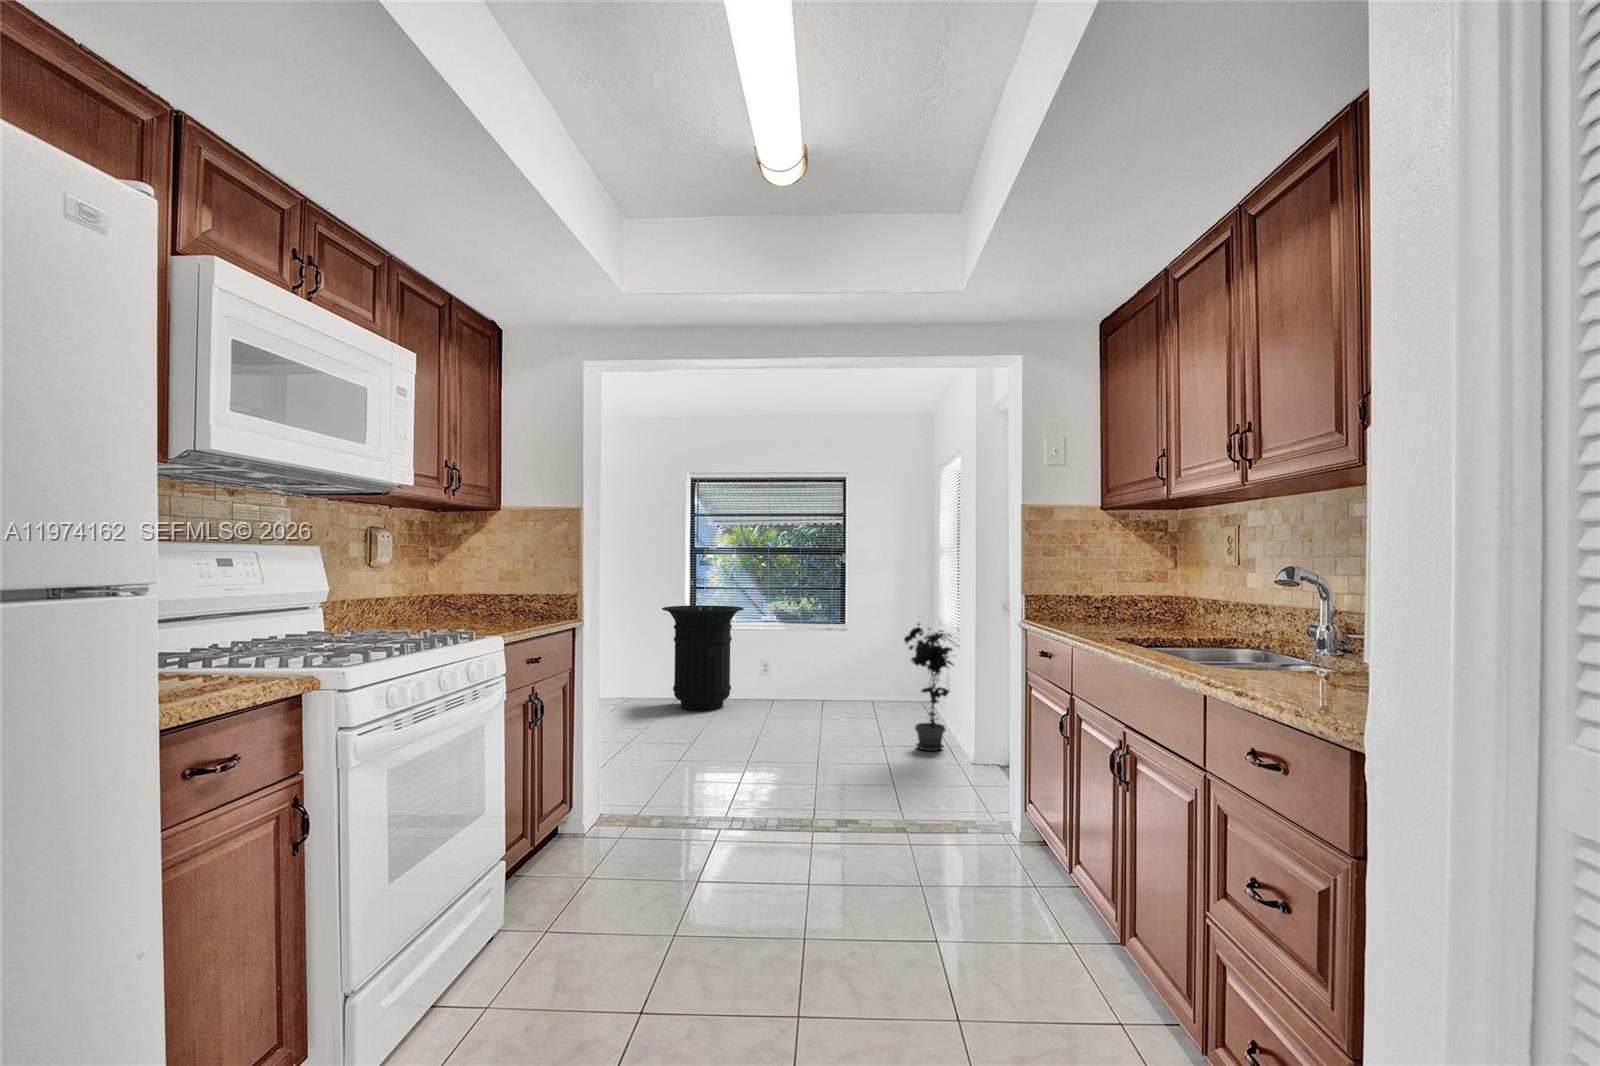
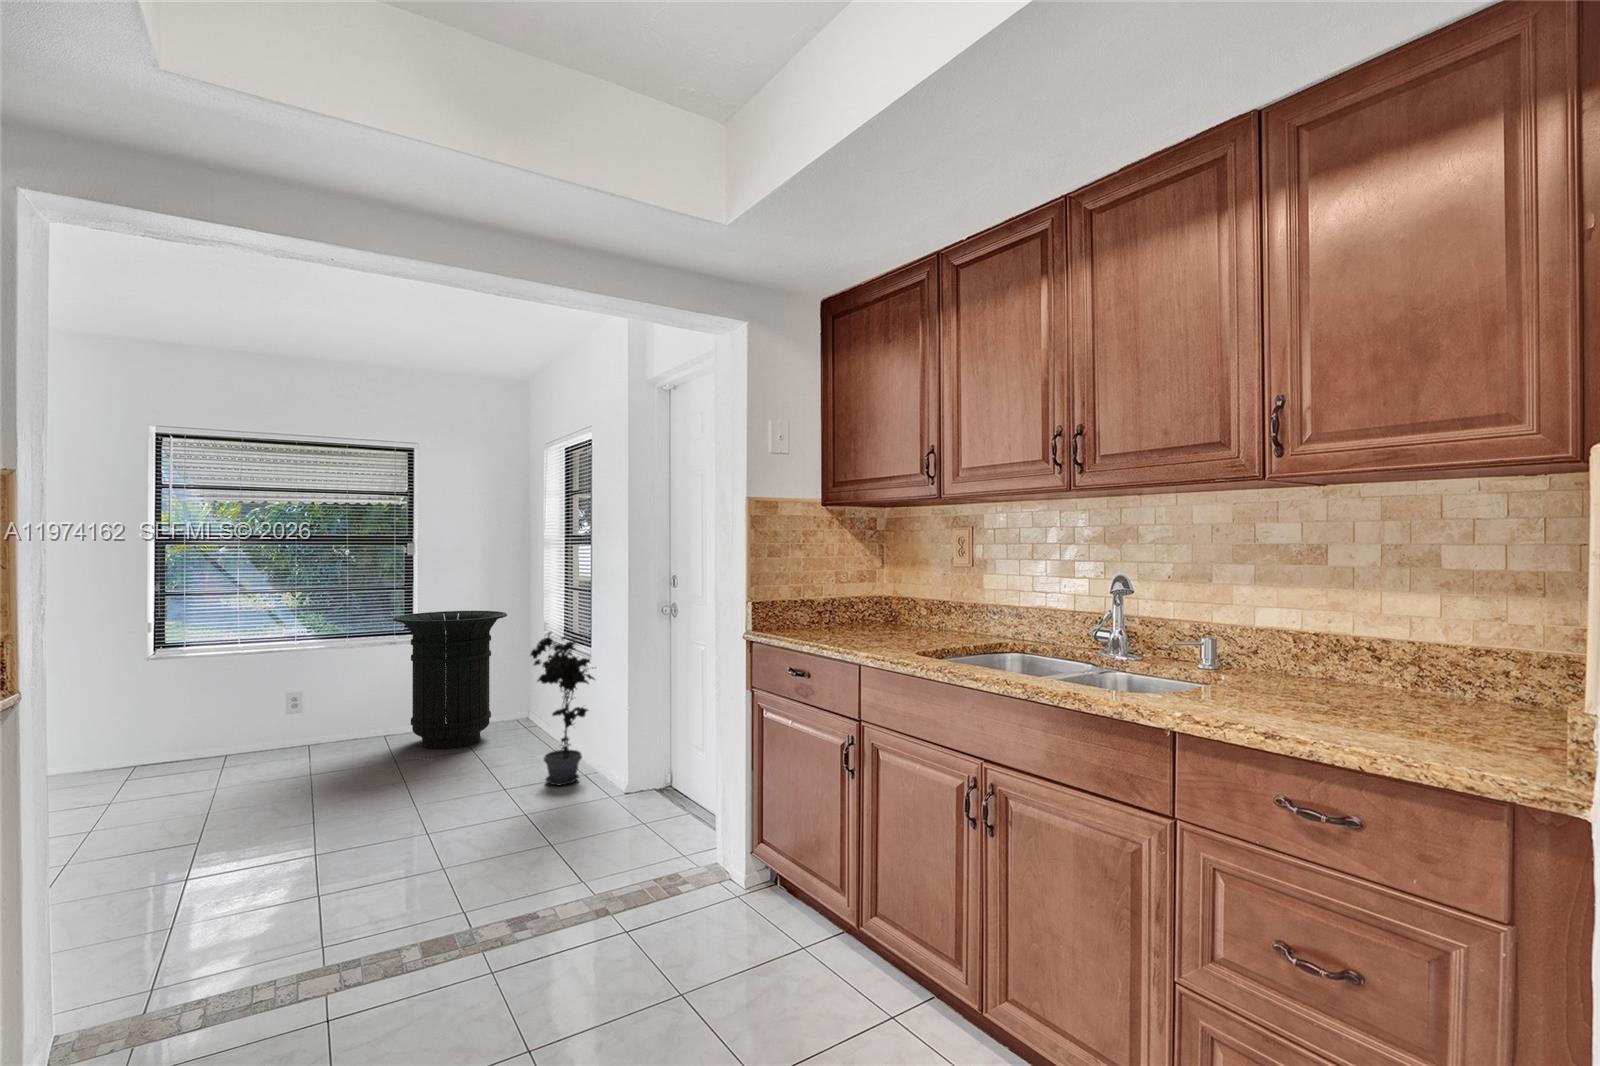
trash can: present [662,605,744,711] -> present [393,611,507,749]

